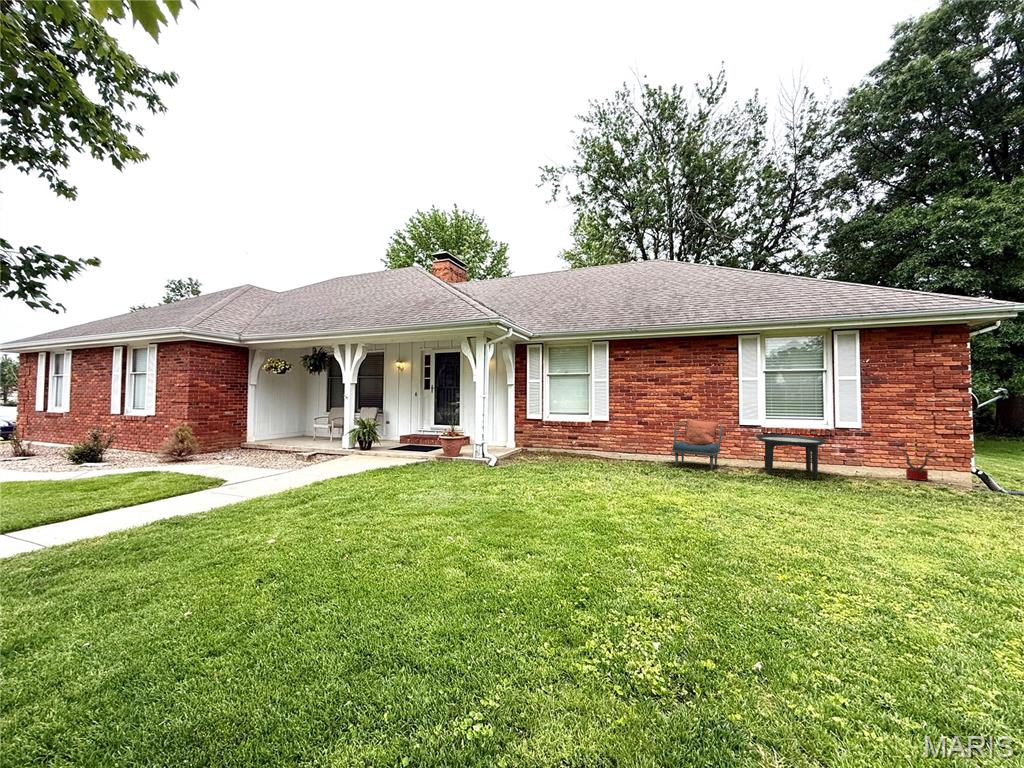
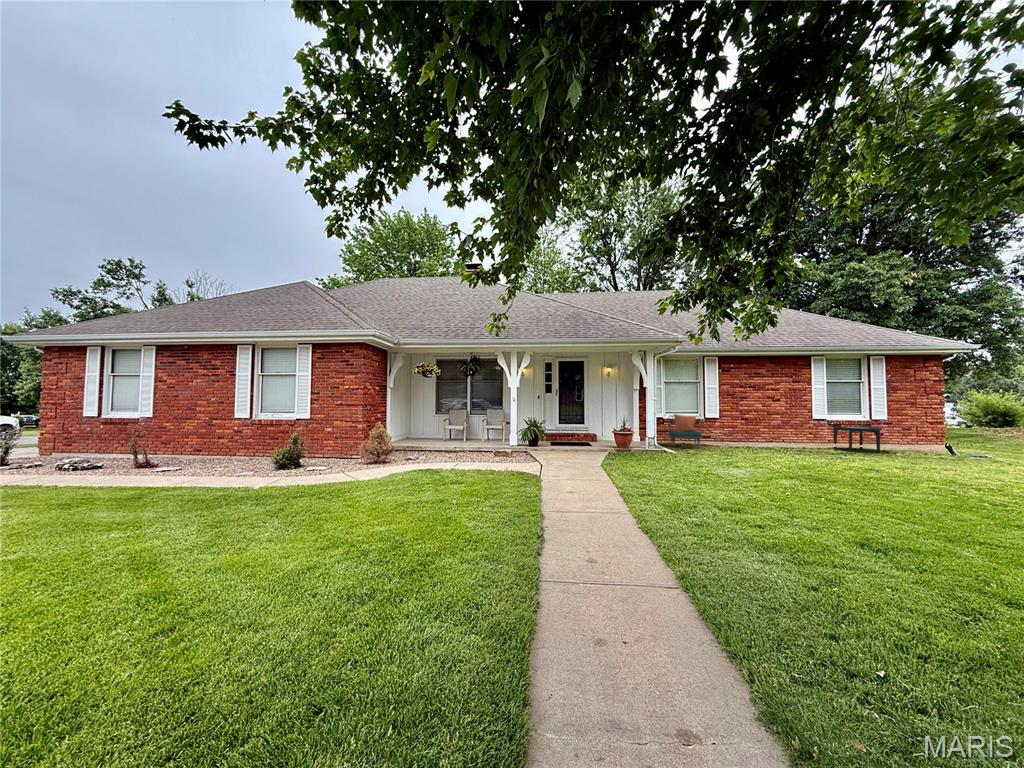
armchair: present [672,418,722,470] -> present [668,414,702,449]
decorative plant: present [898,445,949,480] -> none [903,426,942,451]

